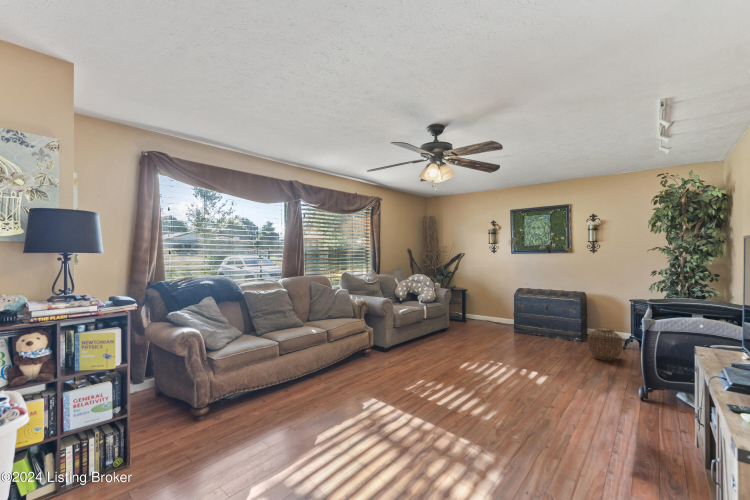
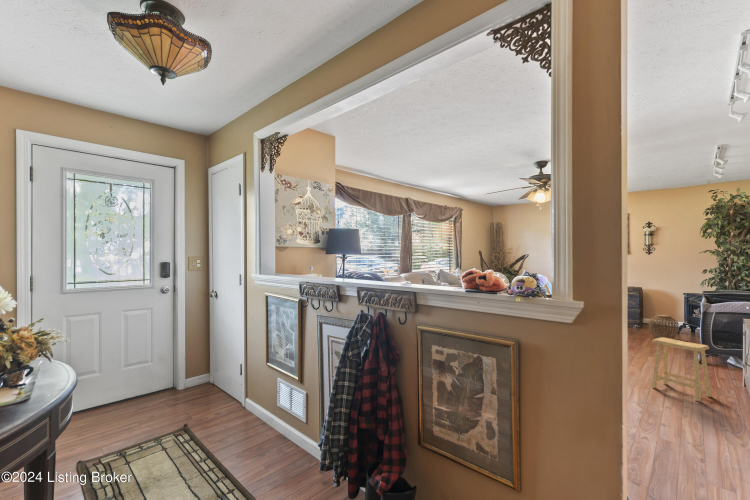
footstool: none [568,375,650,482] -> present [652,337,711,401]

